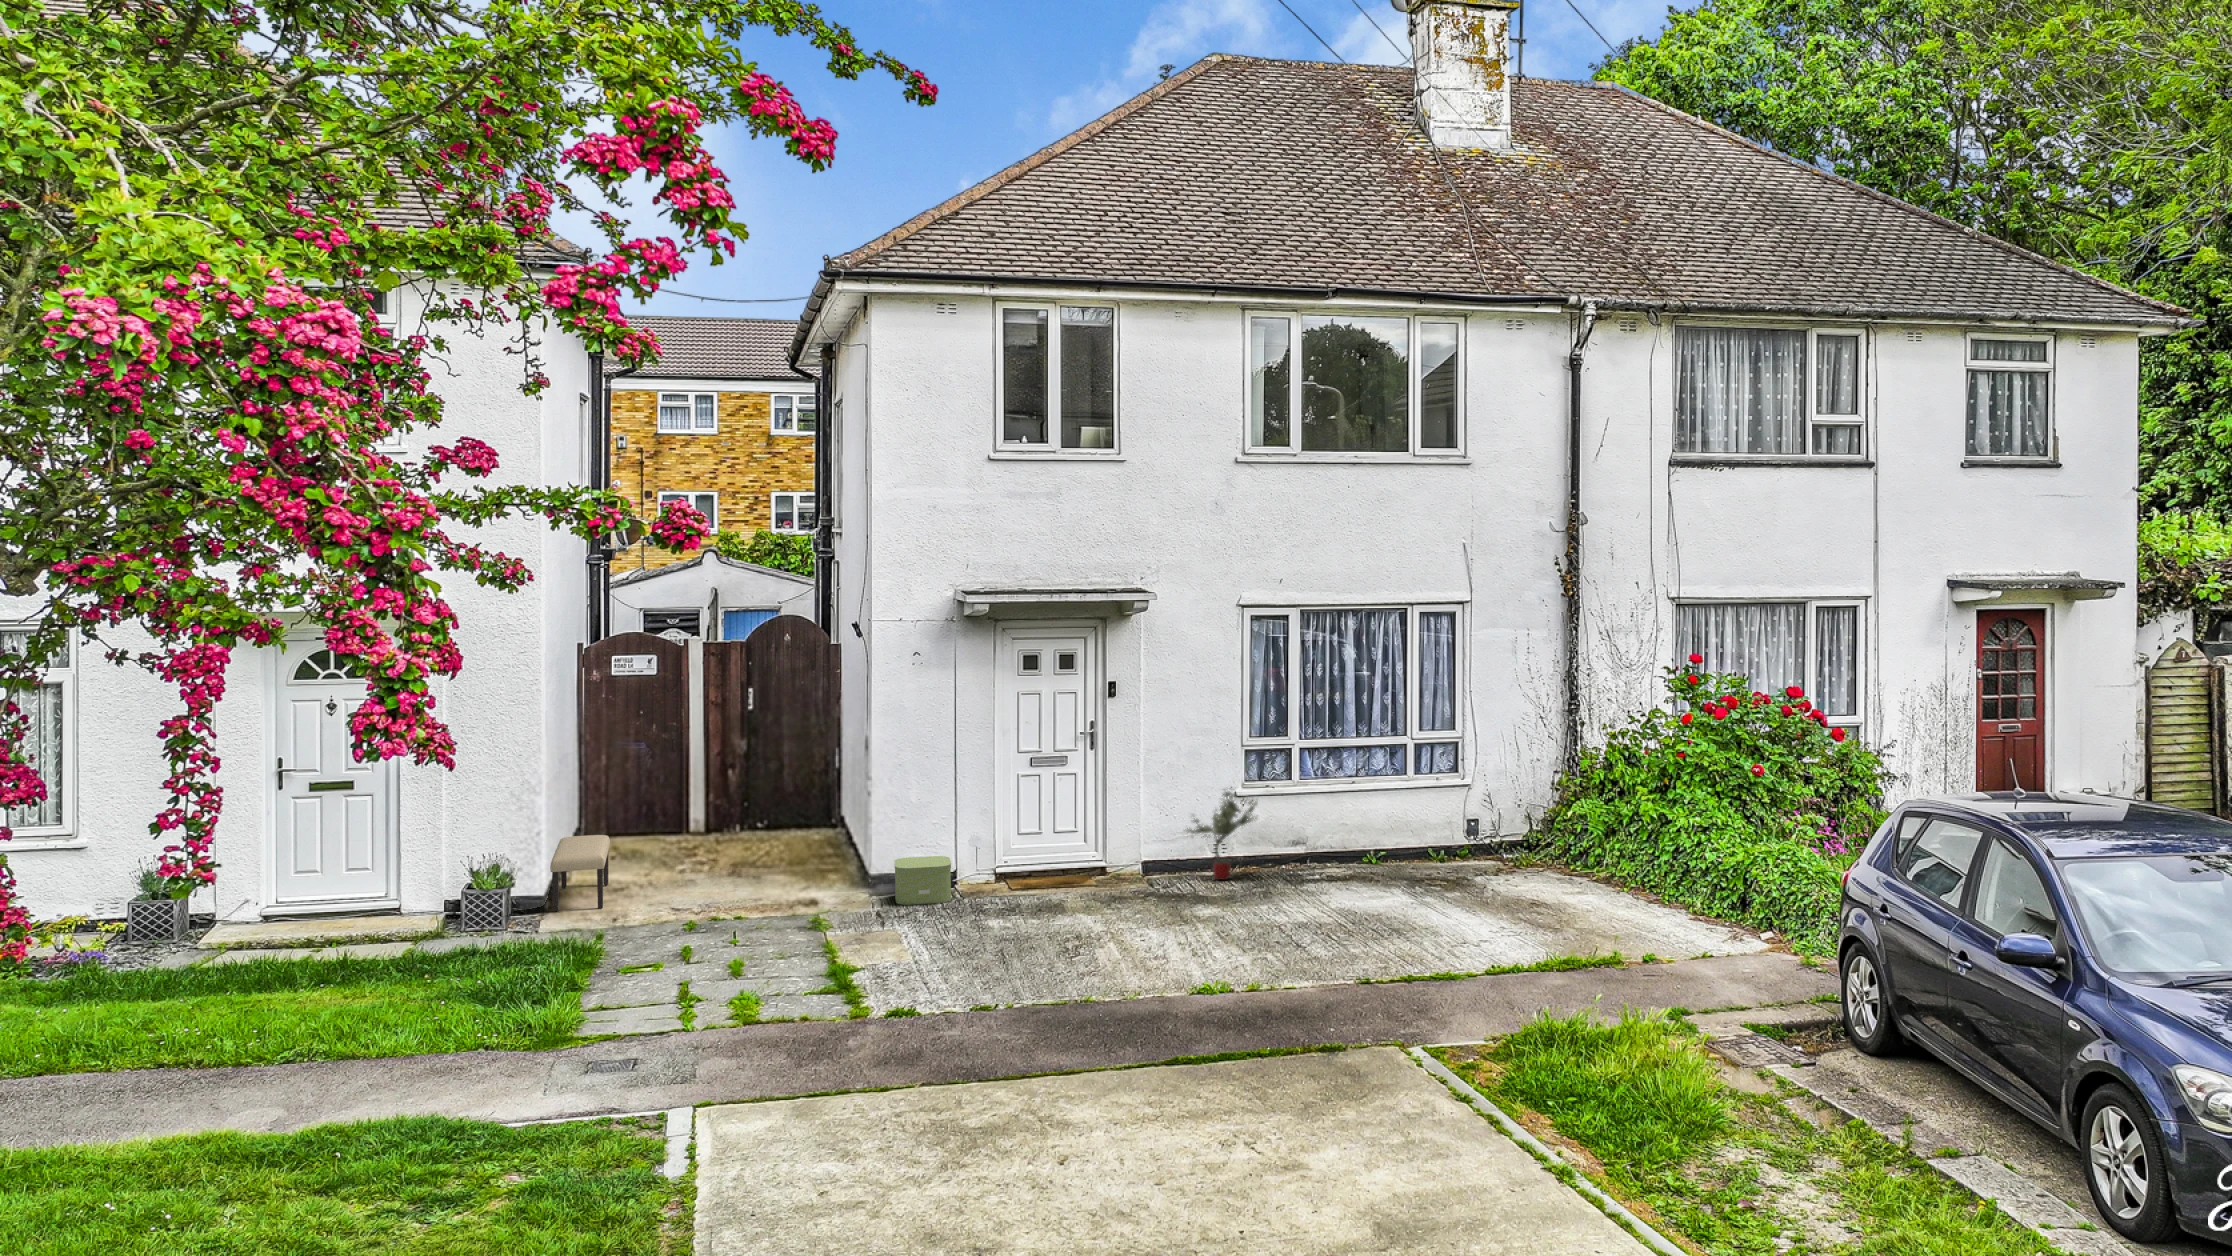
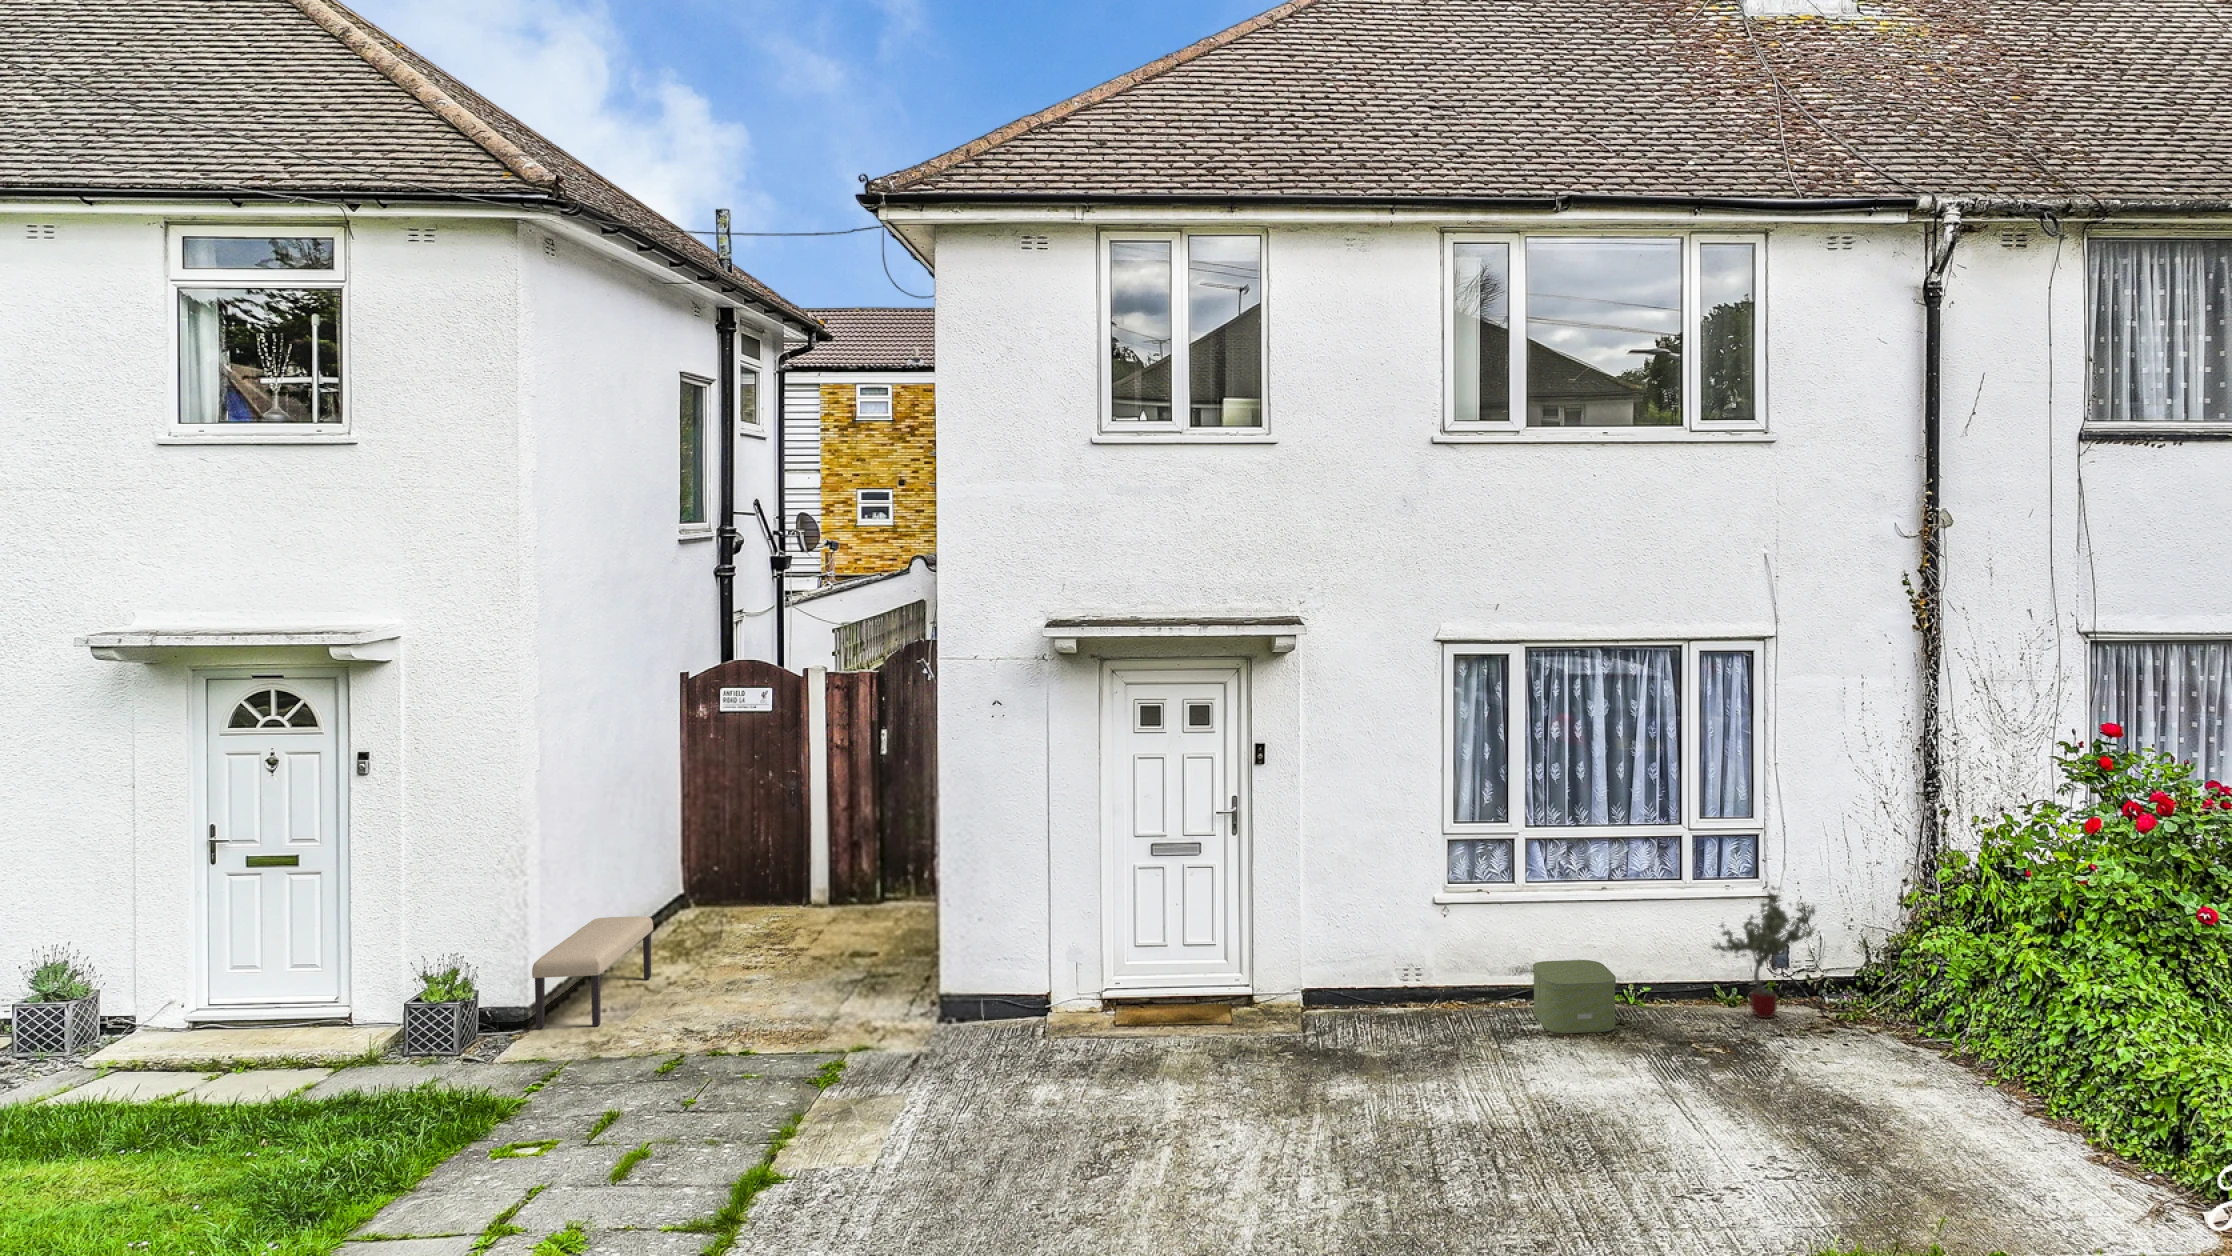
potted tree: present [1185,787,1257,880] -> present [1712,886,1815,1018]
storage box: present [894,856,951,905] -> present [1533,960,1616,1033]

